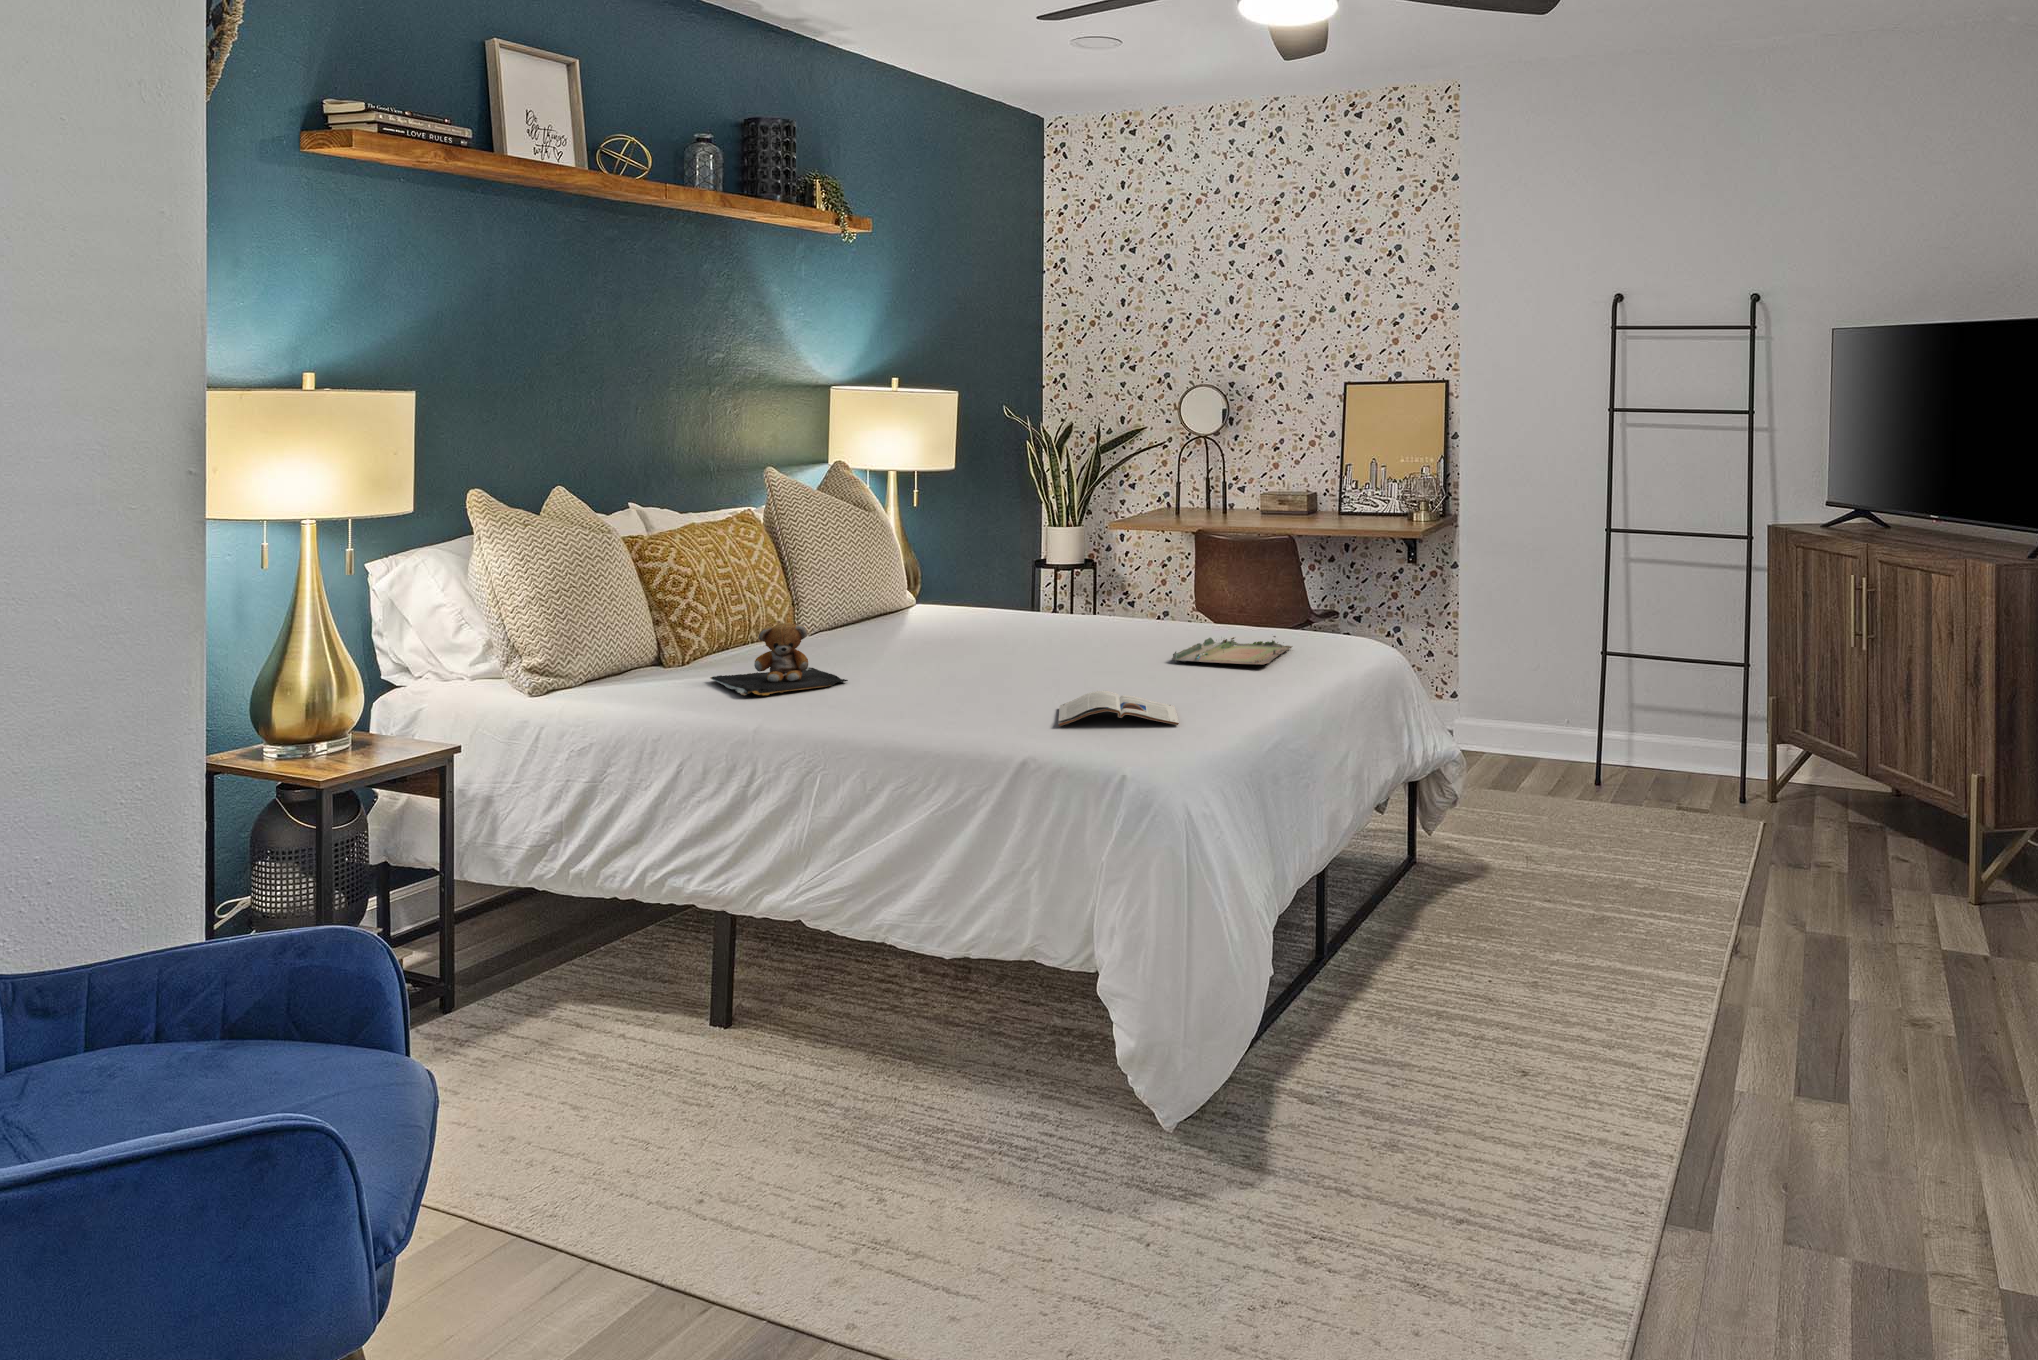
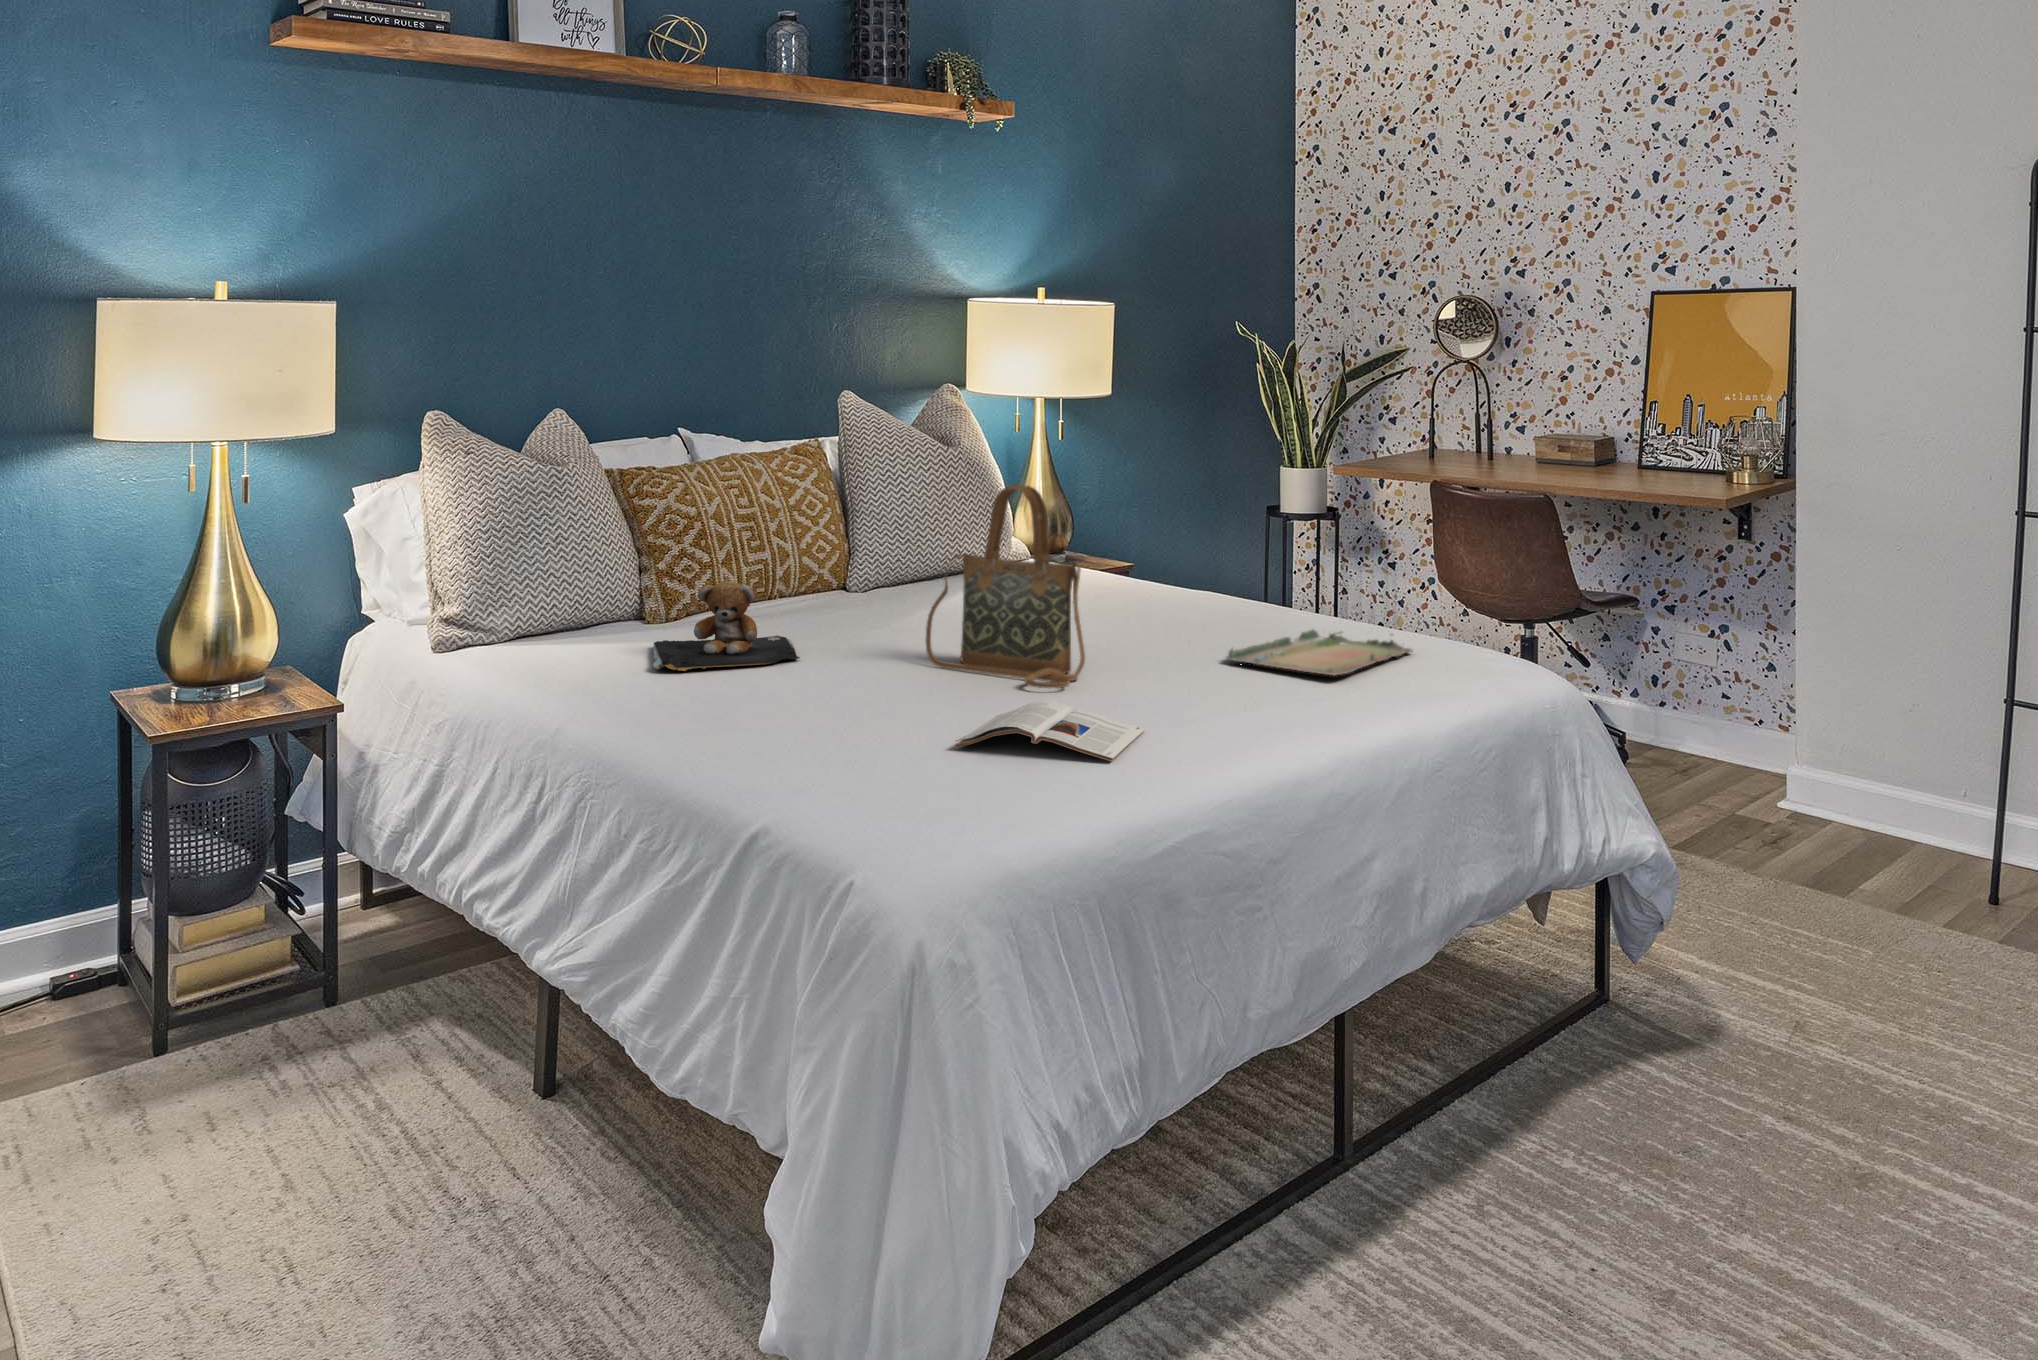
handbag: none [949,536,1085,686] -> present [926,485,1085,688]

